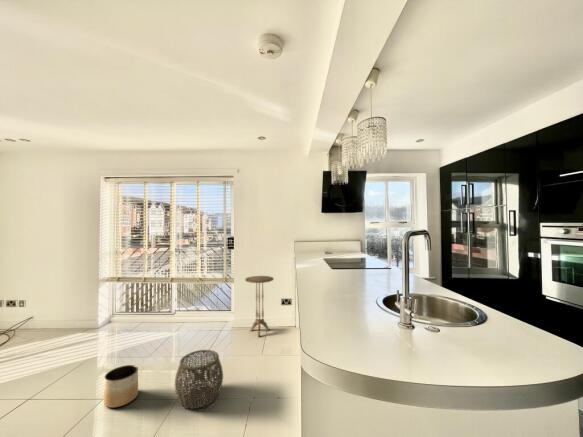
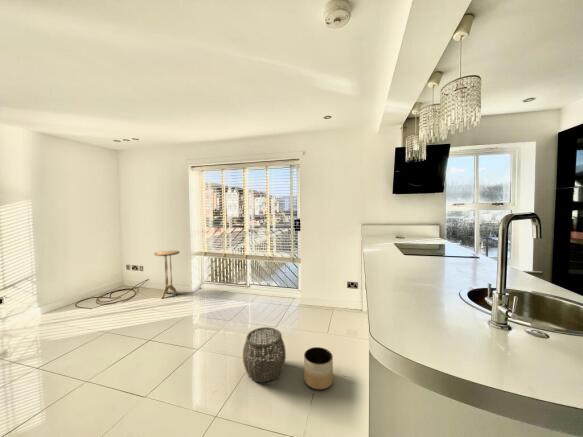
side table: present [245,276,273,337] -> present [154,251,180,298]
planter: present [104,365,138,408] -> present [304,347,333,389]

